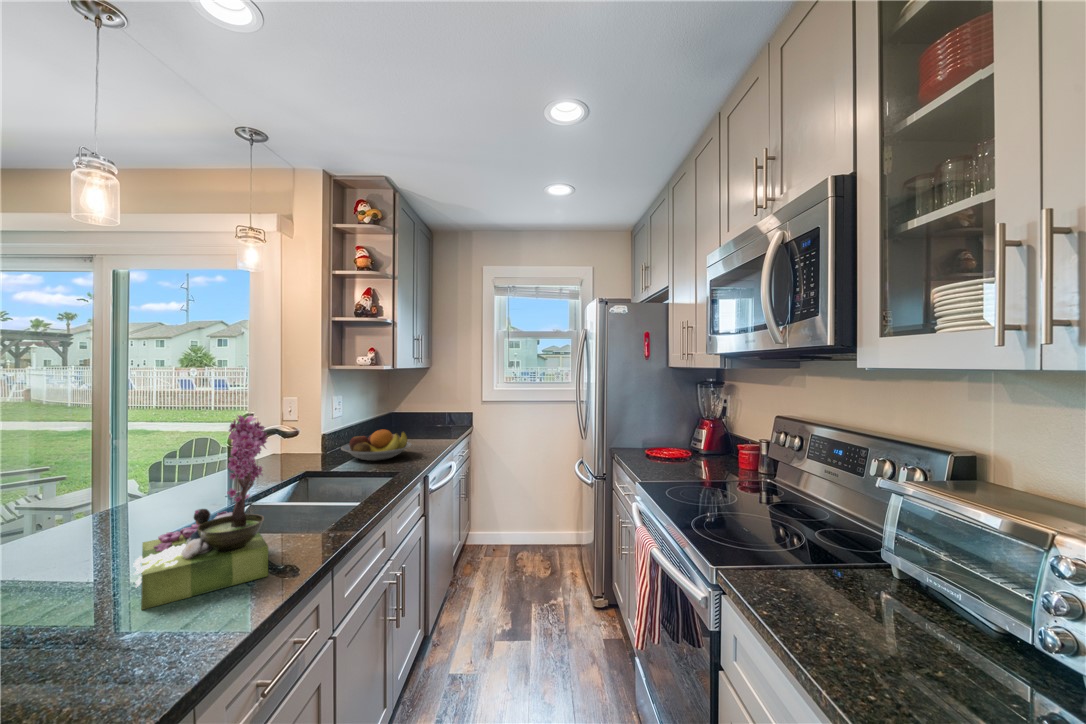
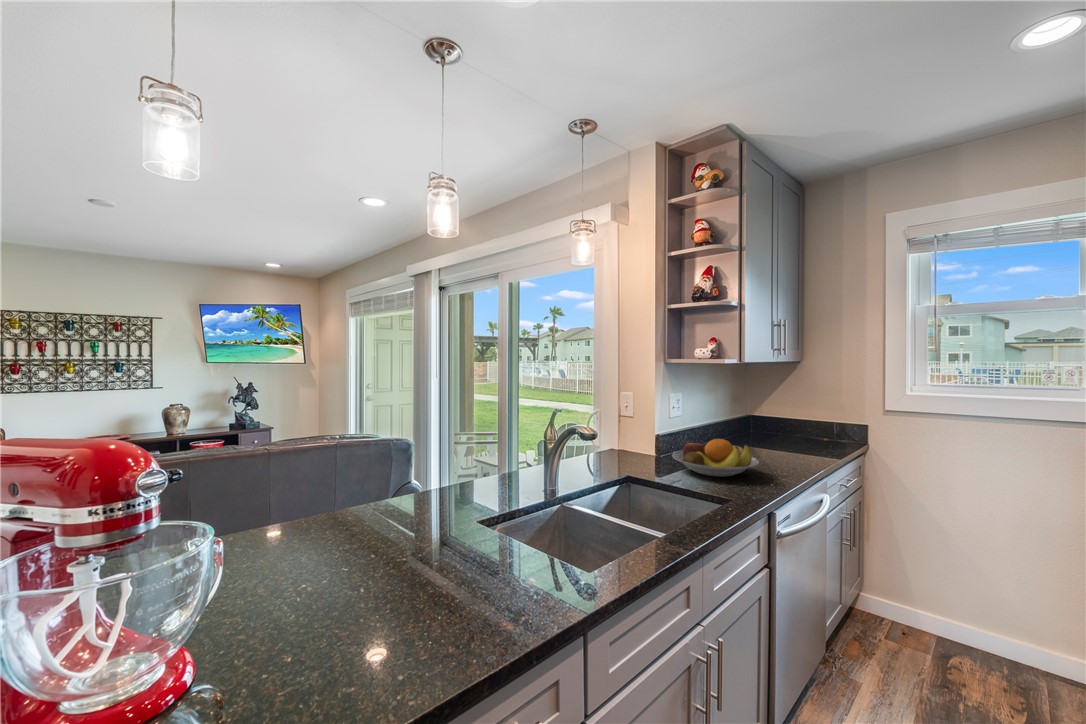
flower arrangement: present [134,415,275,610] -> none [391,414,531,619]

